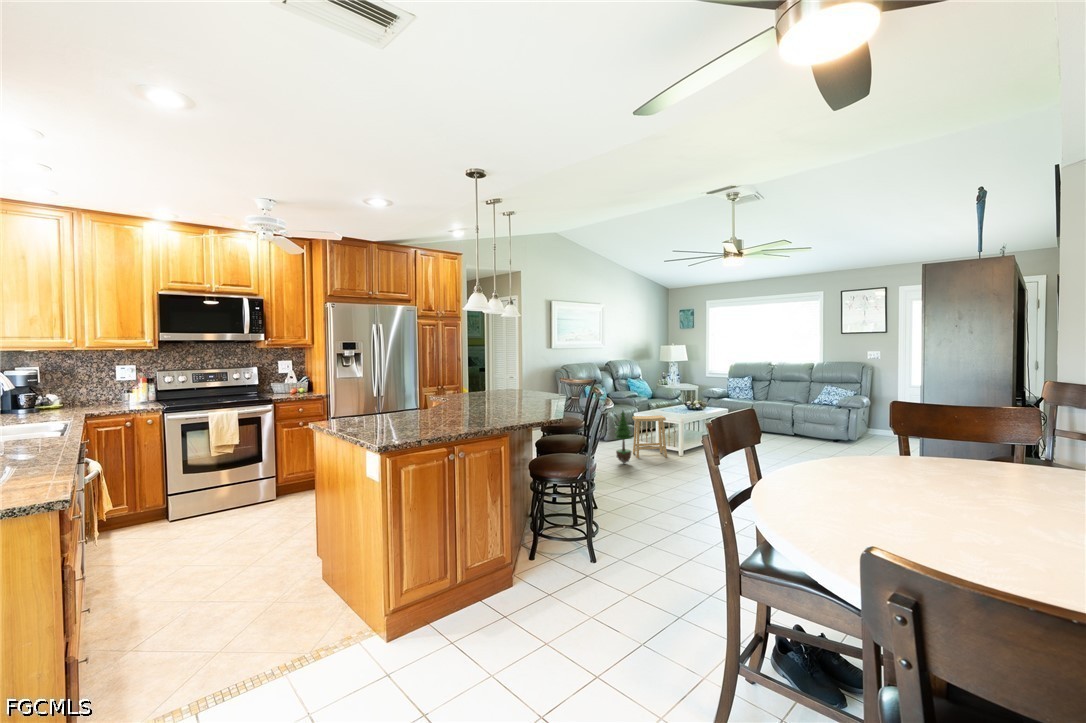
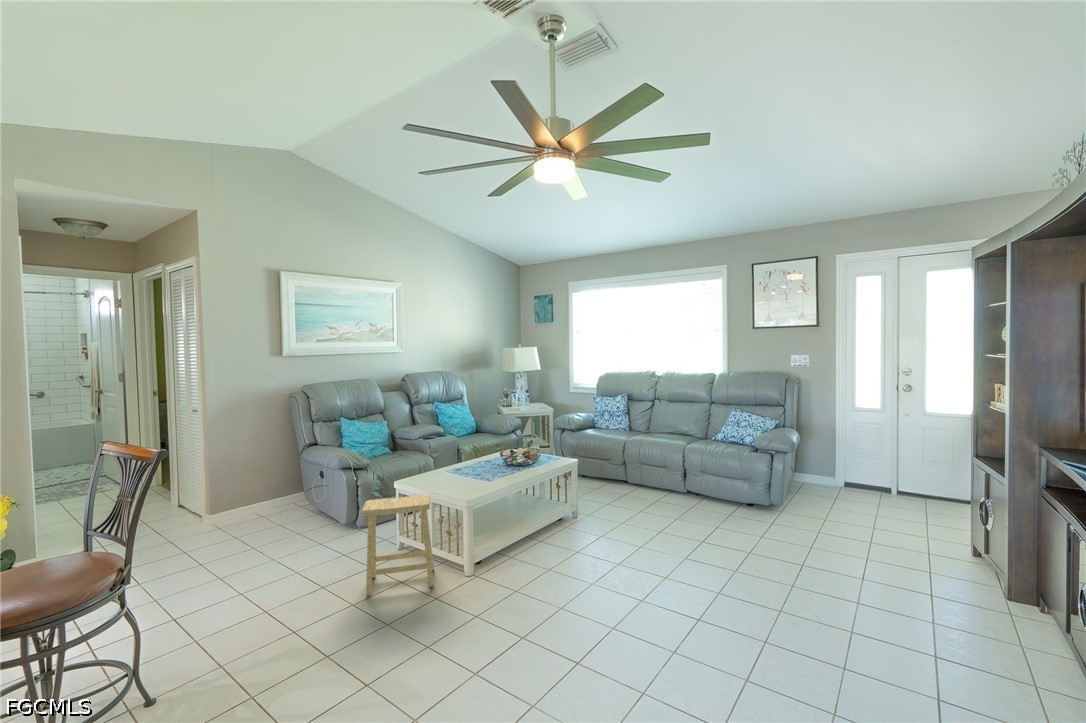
potted tree: present [615,411,632,463] -> none [284,503,334,628]

